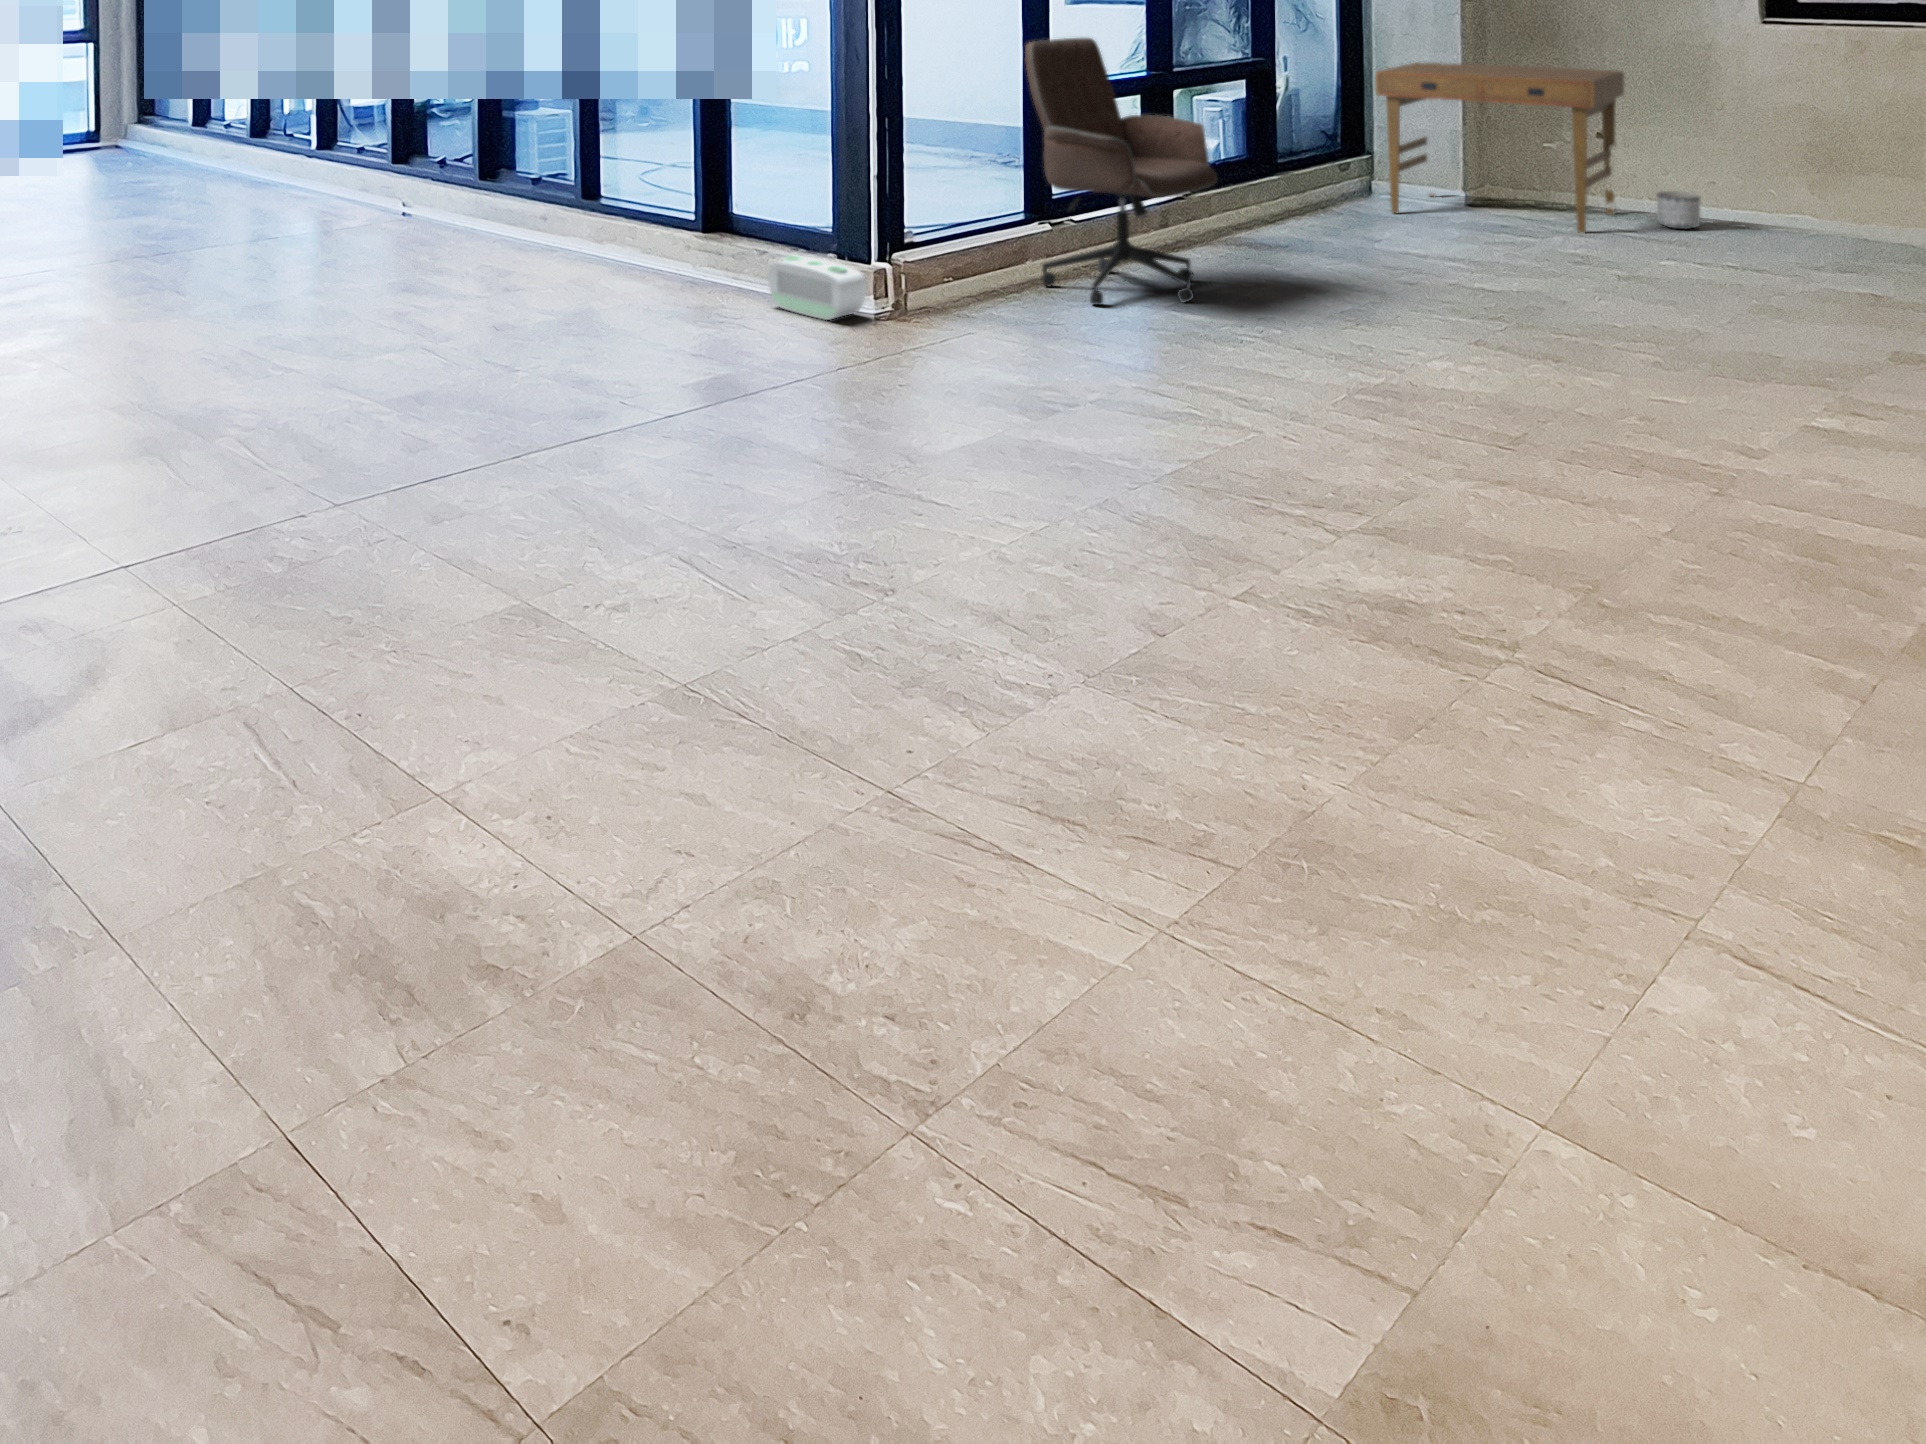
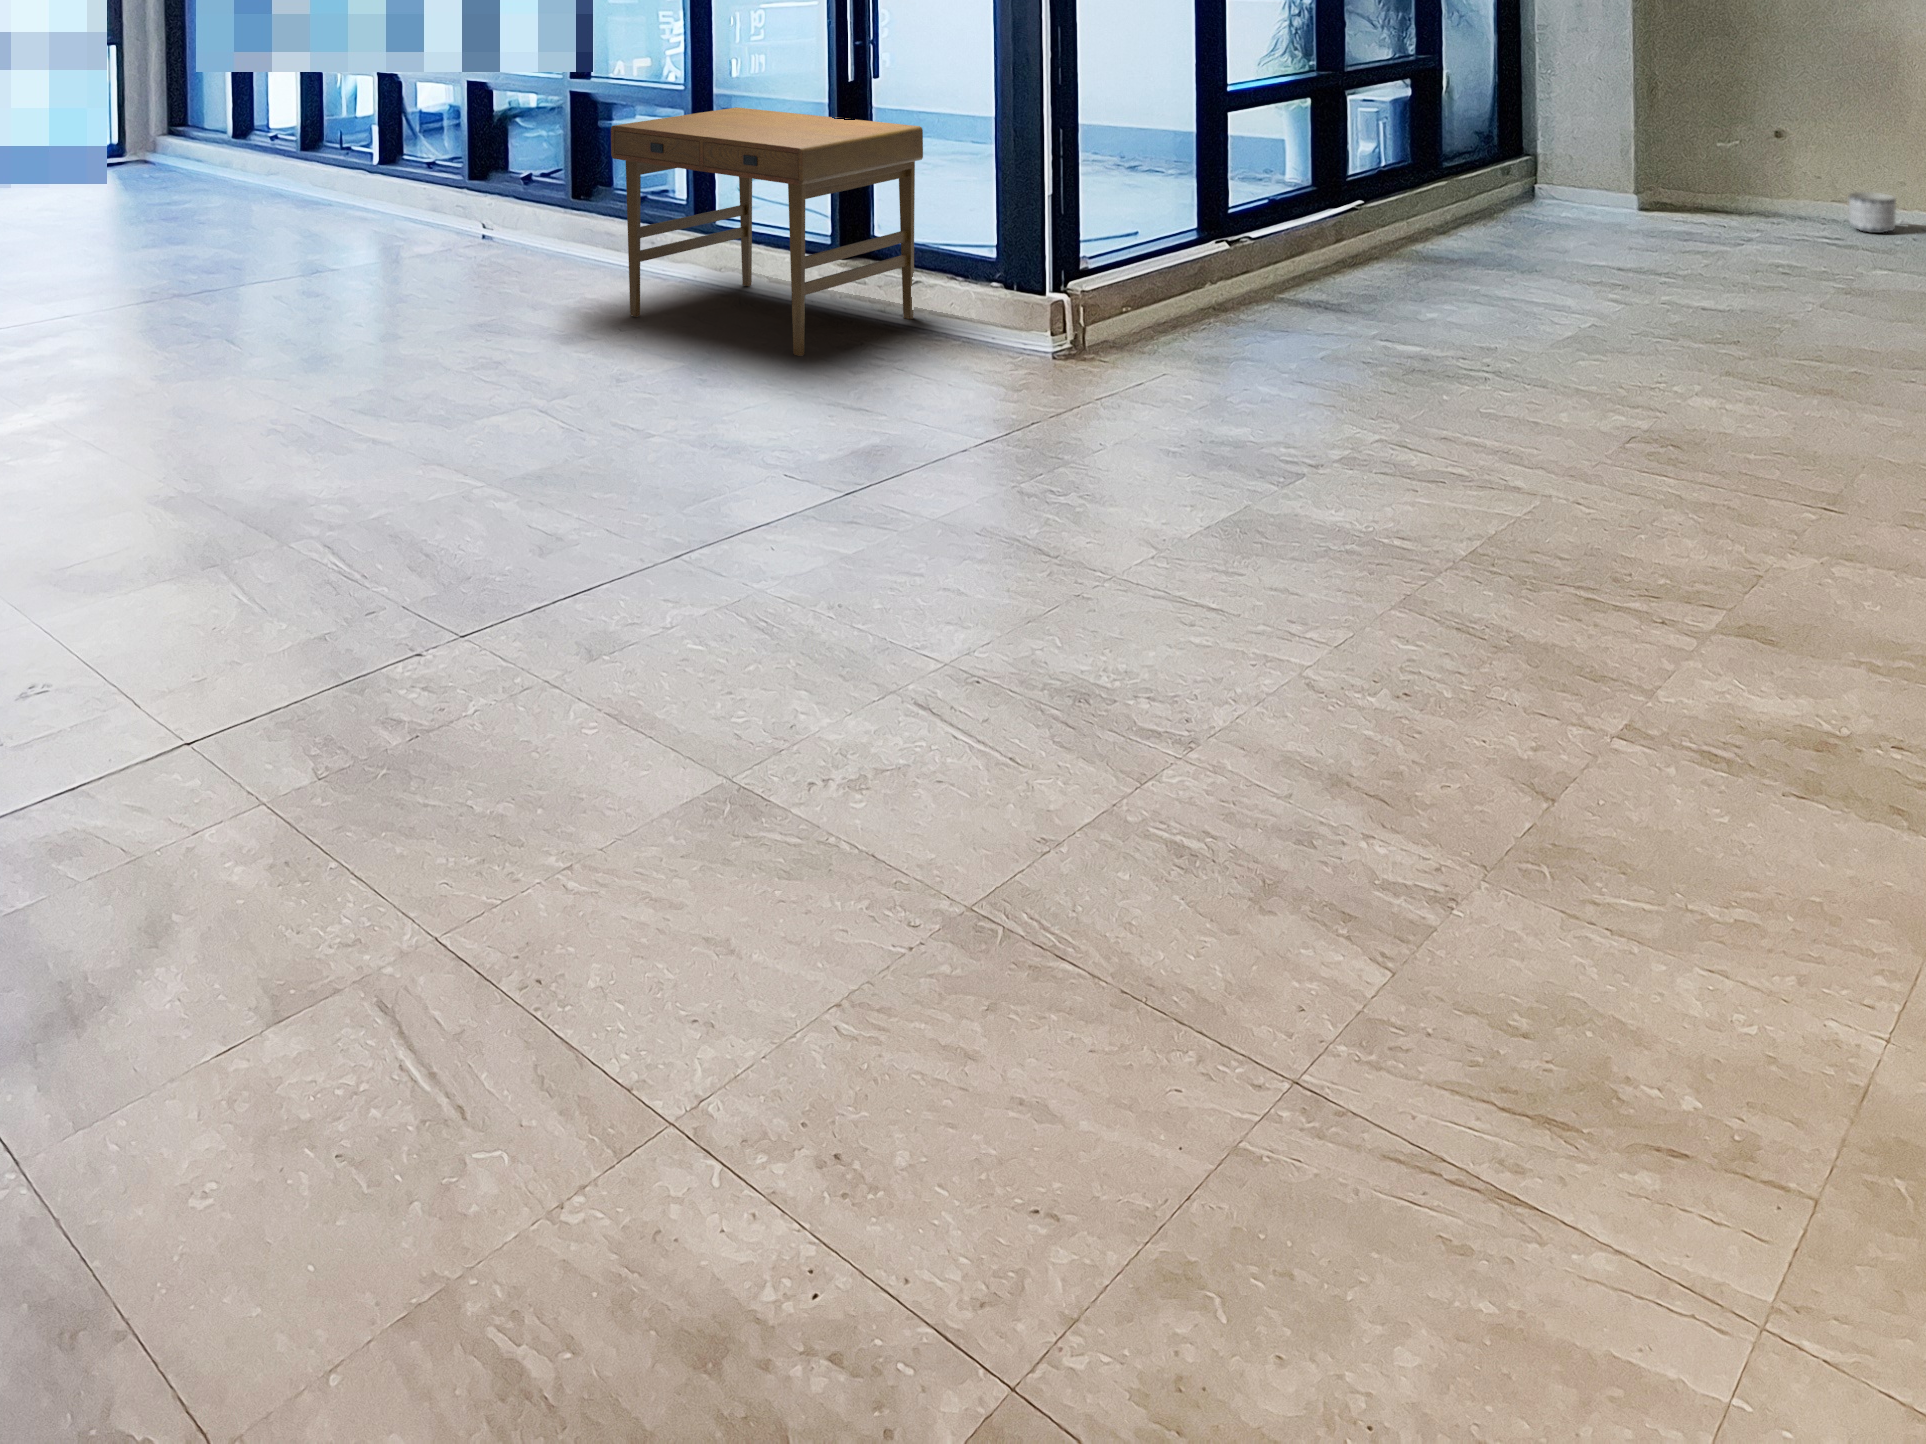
office chair: present [1025,37,1217,305] -> none [1206,35,1420,337]
desk: present [1375,62,1624,233] -> present [611,107,923,356]
air purifier: present [768,256,867,320] -> none [923,287,1040,361]

